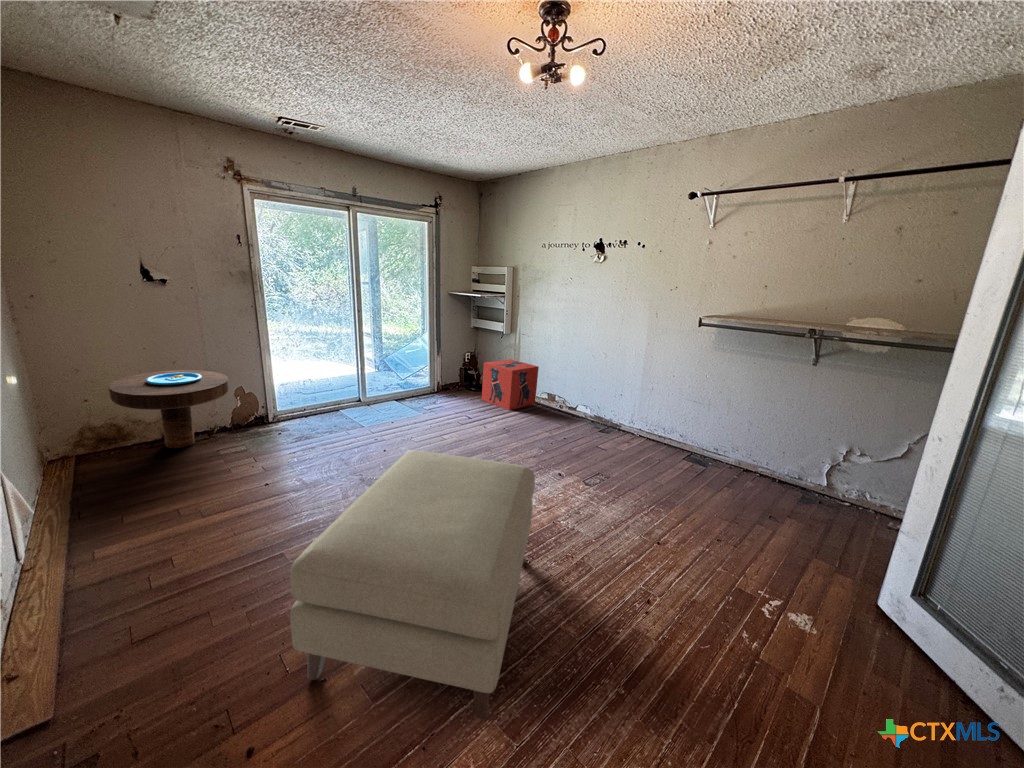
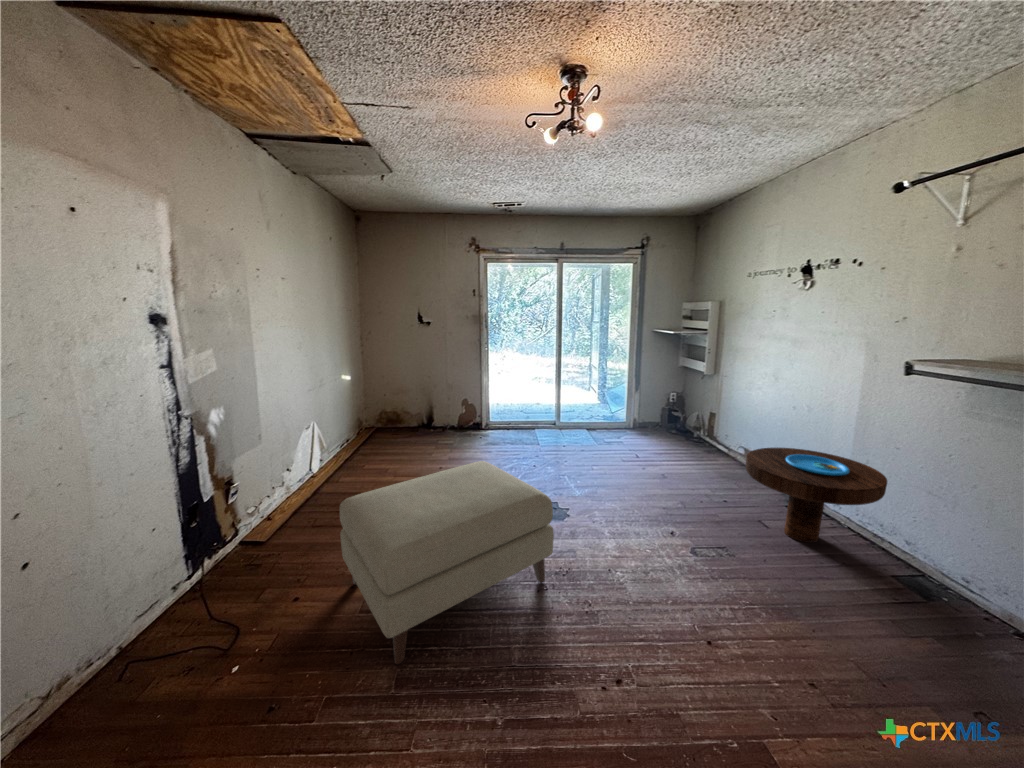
storage box: present [482,359,539,410] -> none [669,405,735,458]
side table: present [109,370,229,448] -> present [746,447,887,543]

